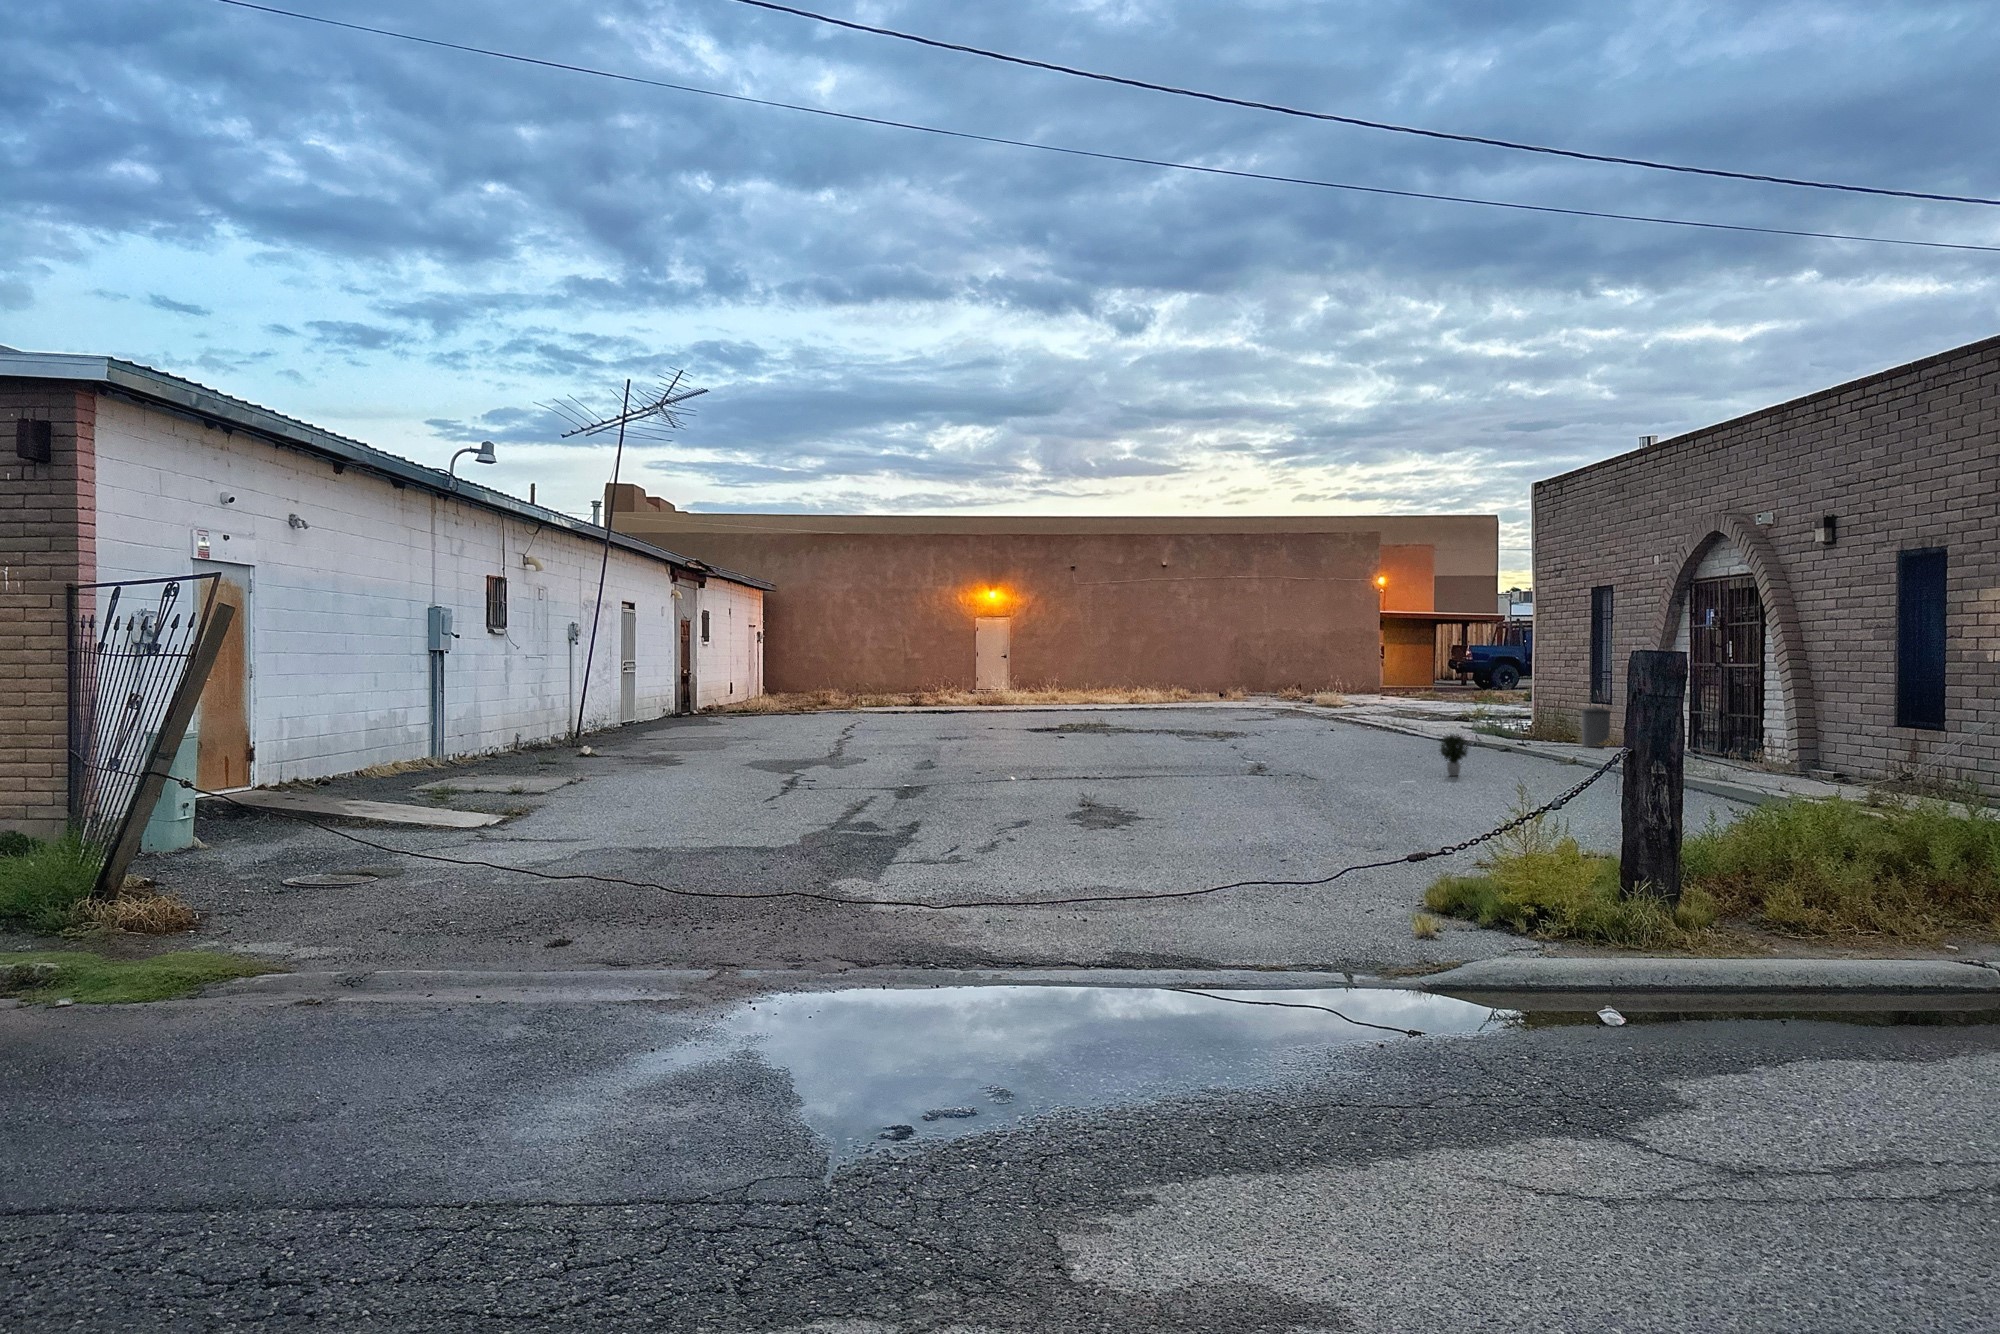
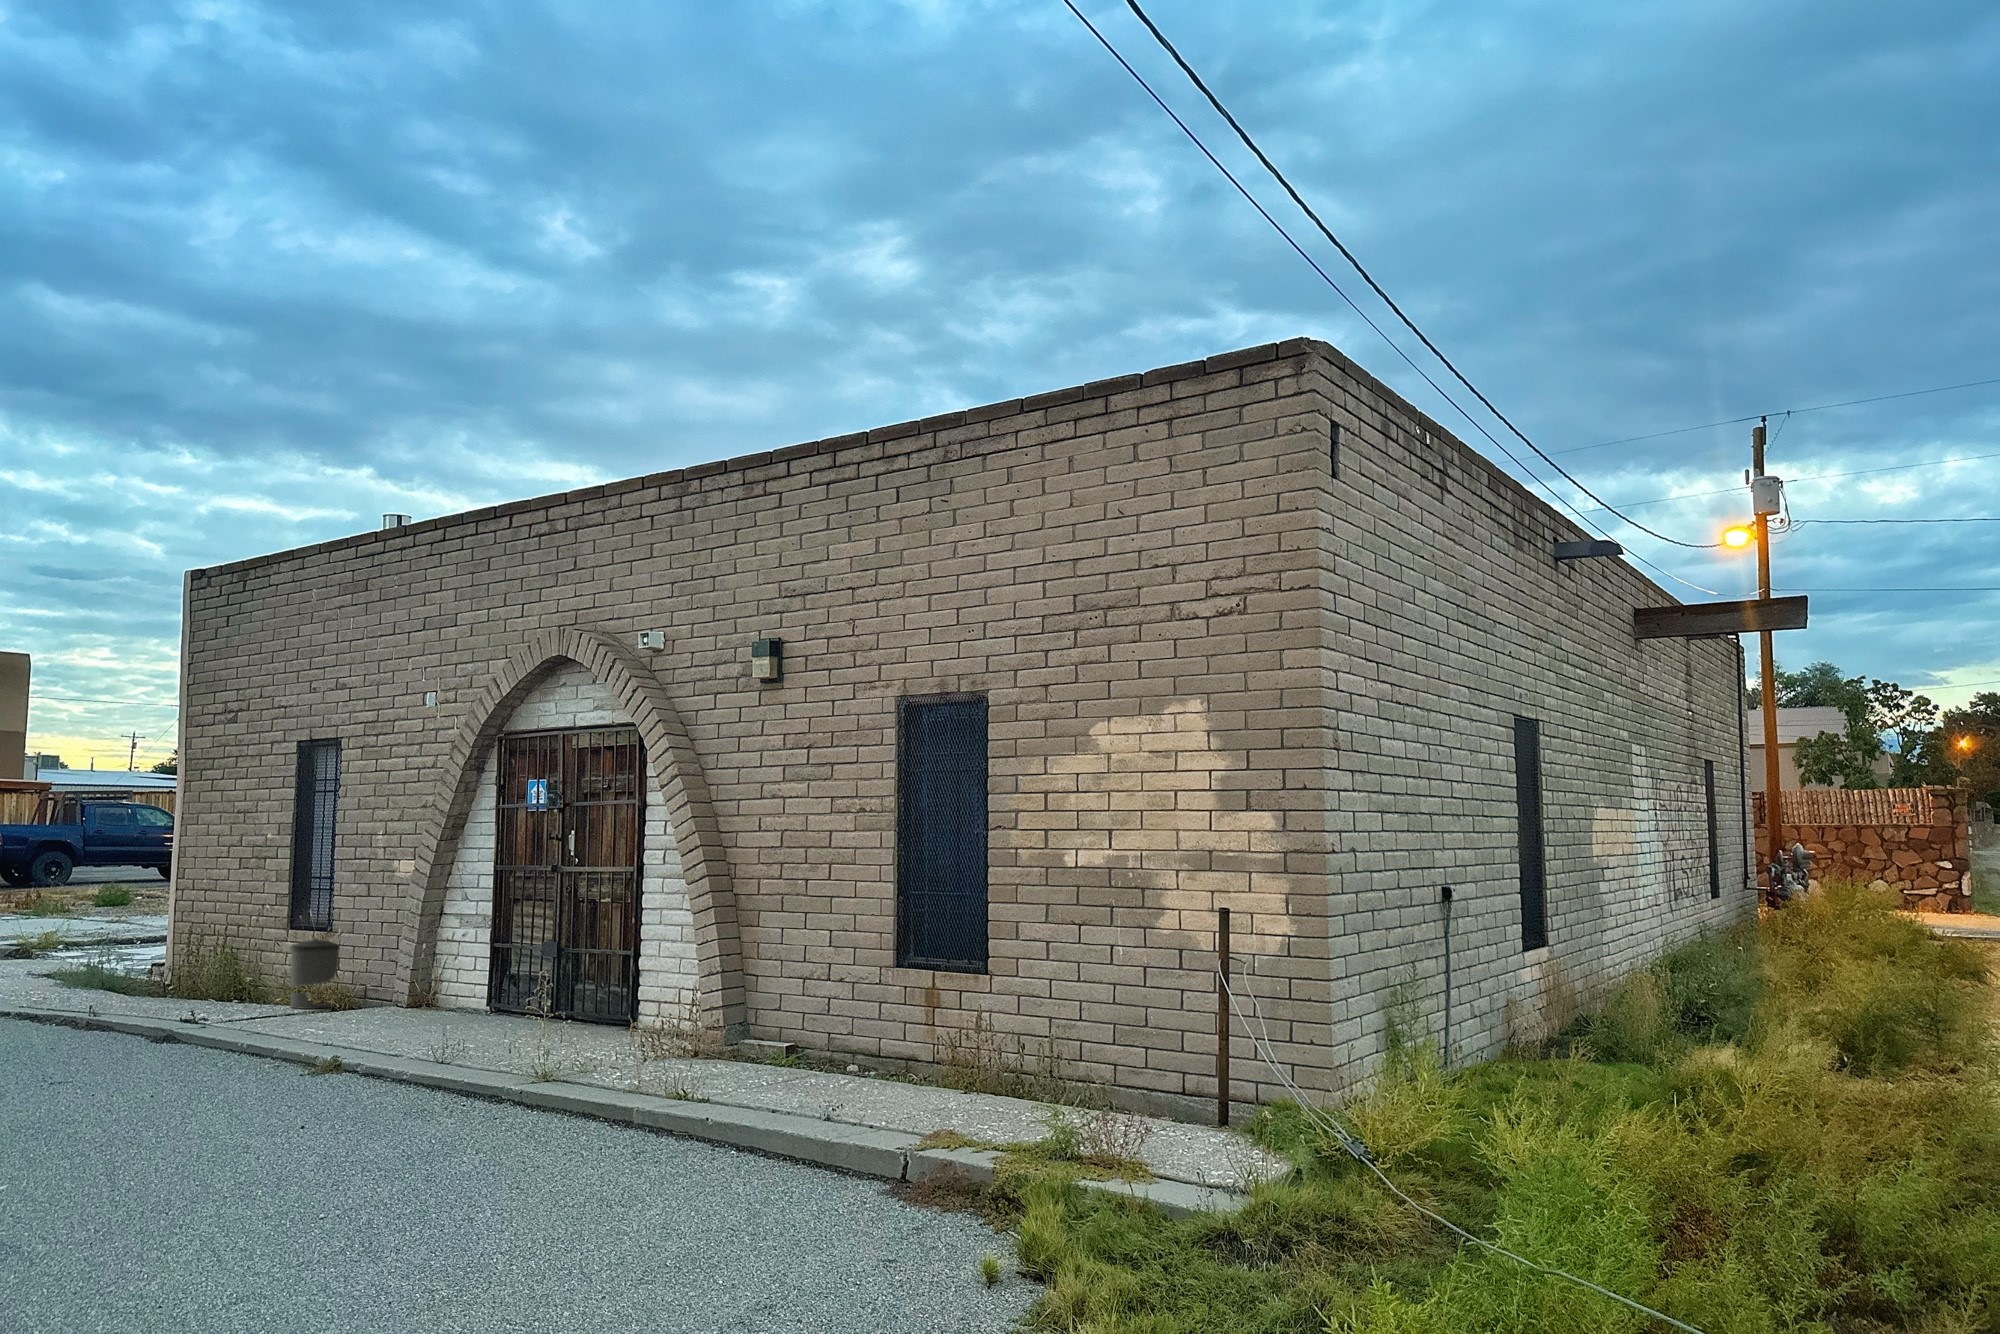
potted plant: present [1440,734,1468,776] -> none [115,1033,187,1128]

